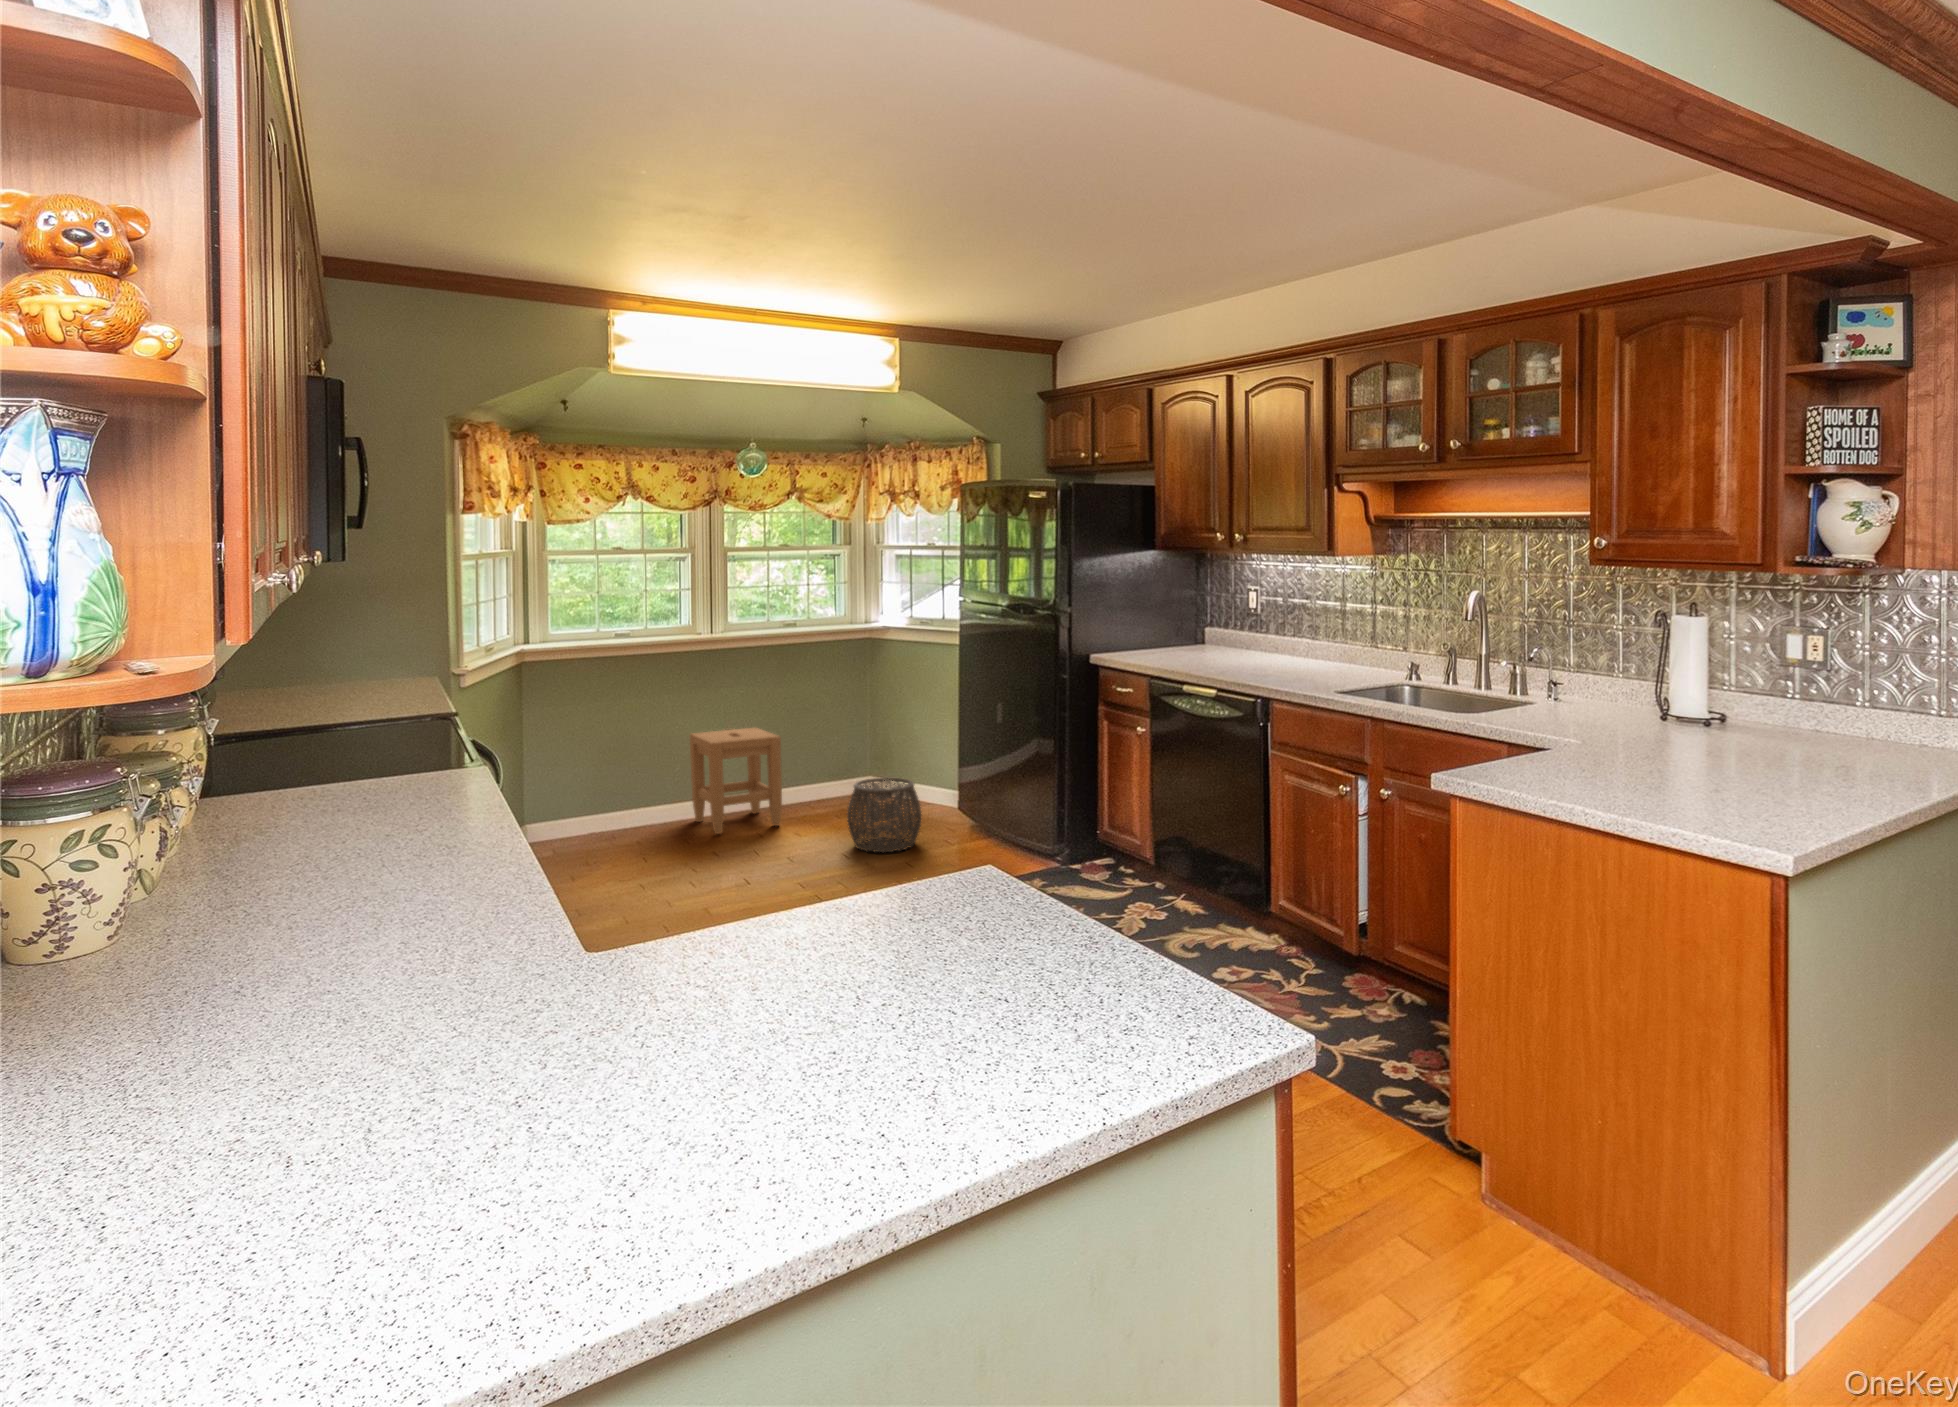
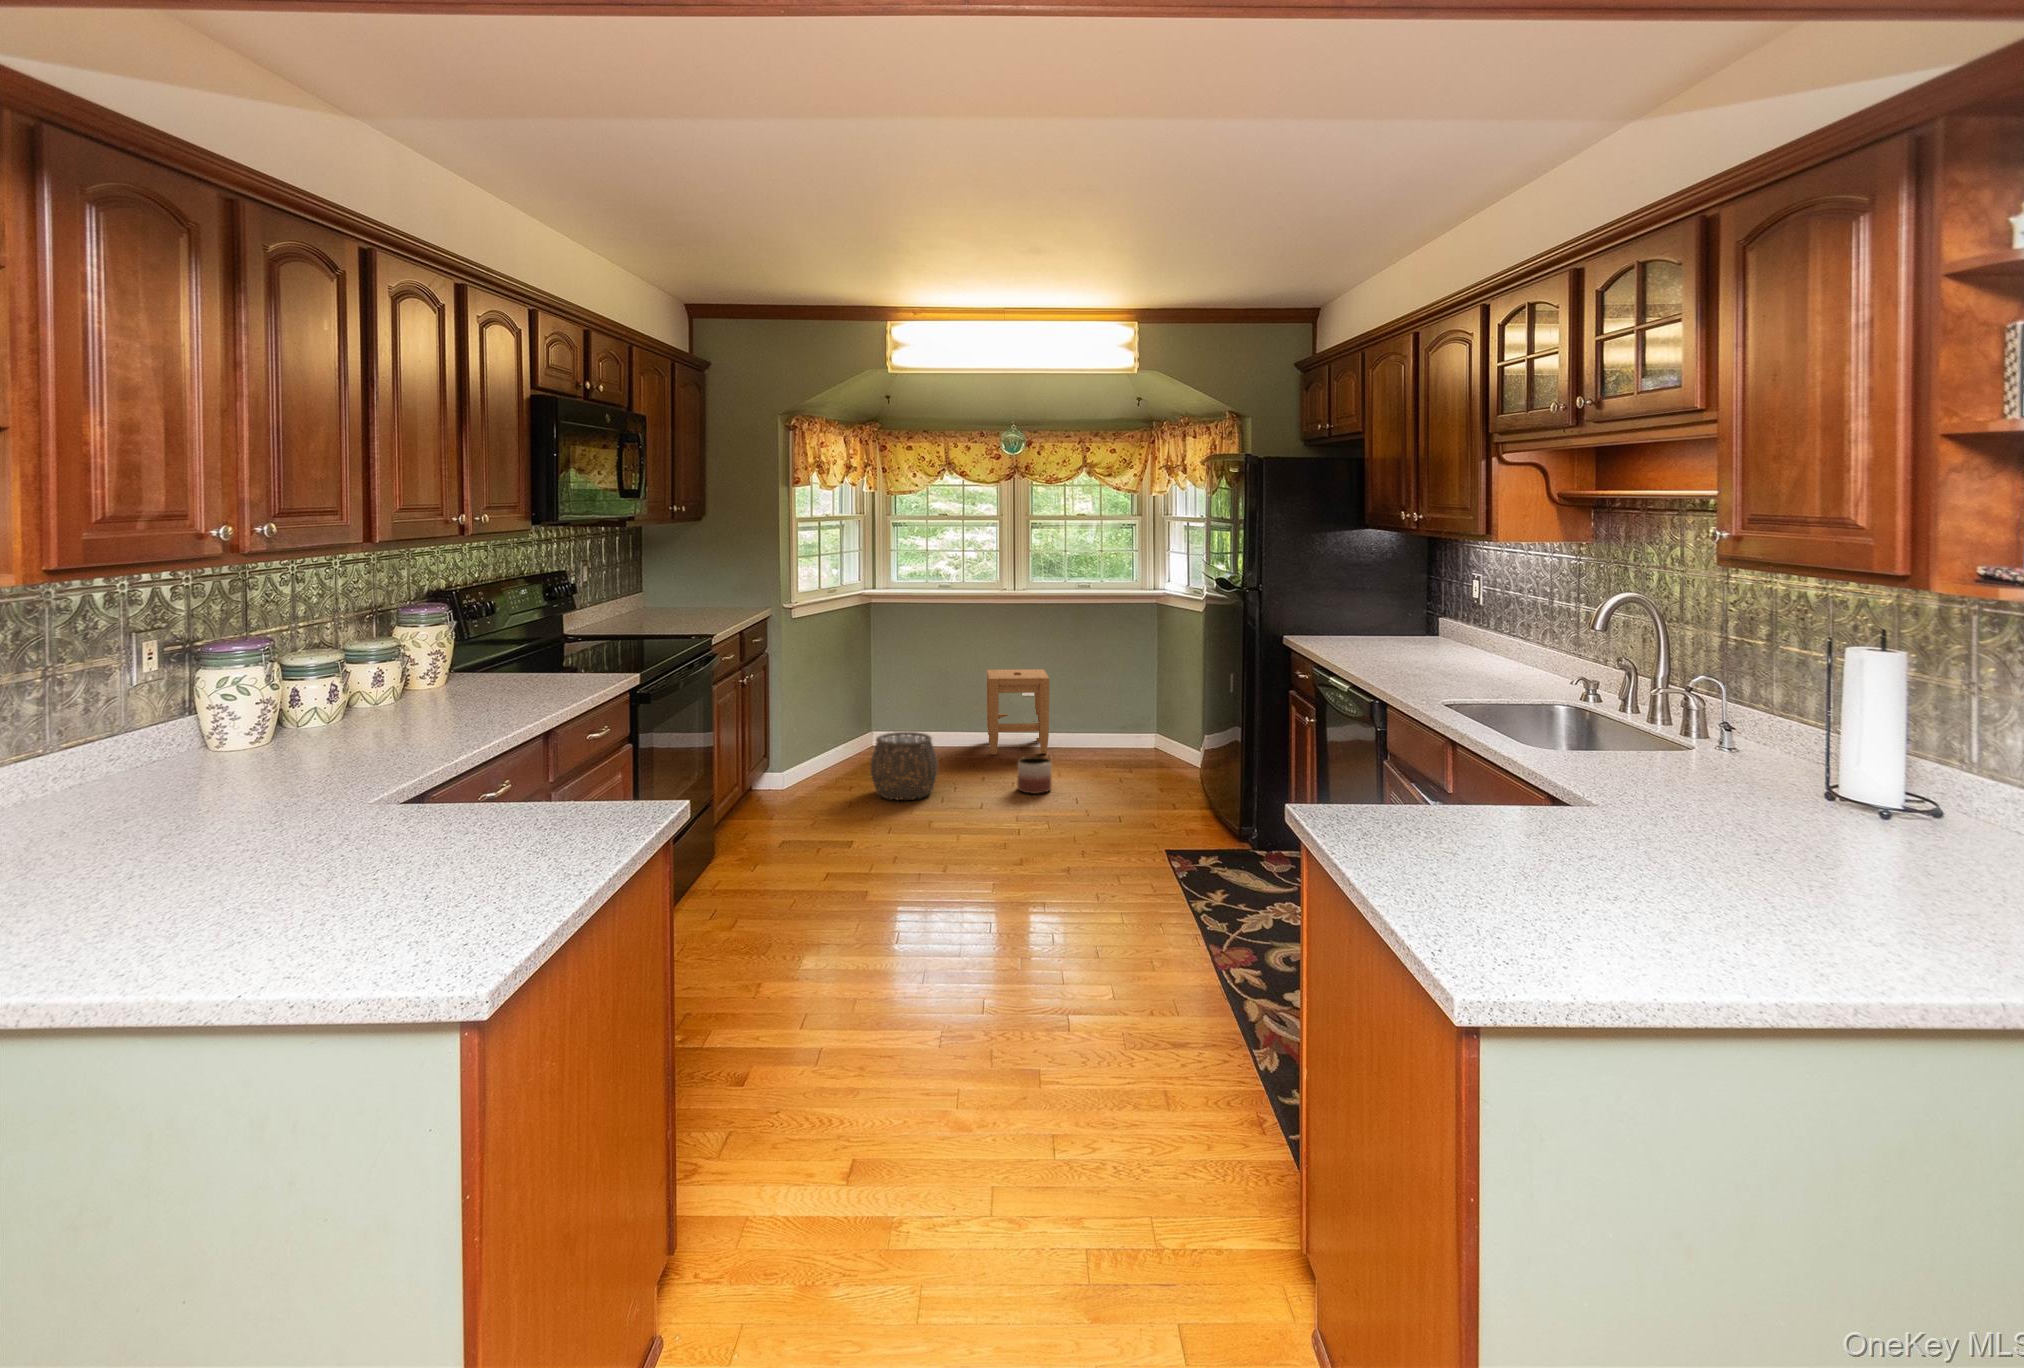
woven basket: present [847,778,922,852] -> present [871,732,938,800]
planter: none [788,828,829,872] -> present [1017,757,1052,794]

